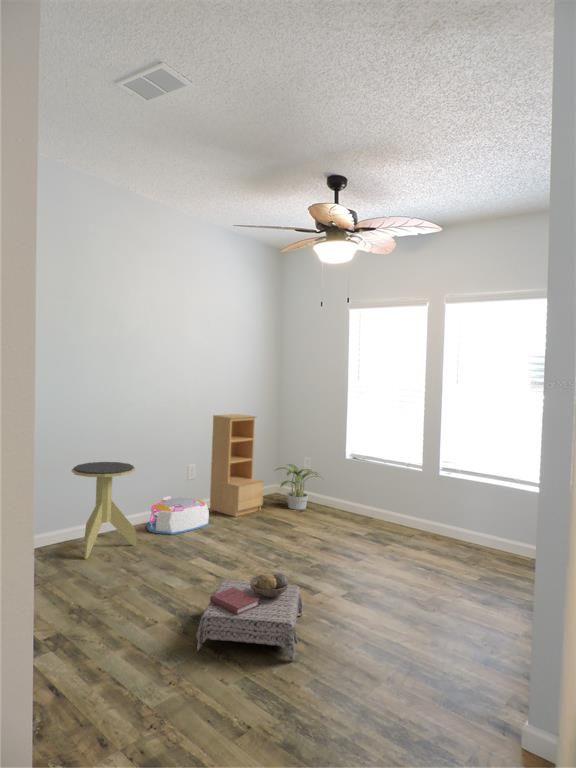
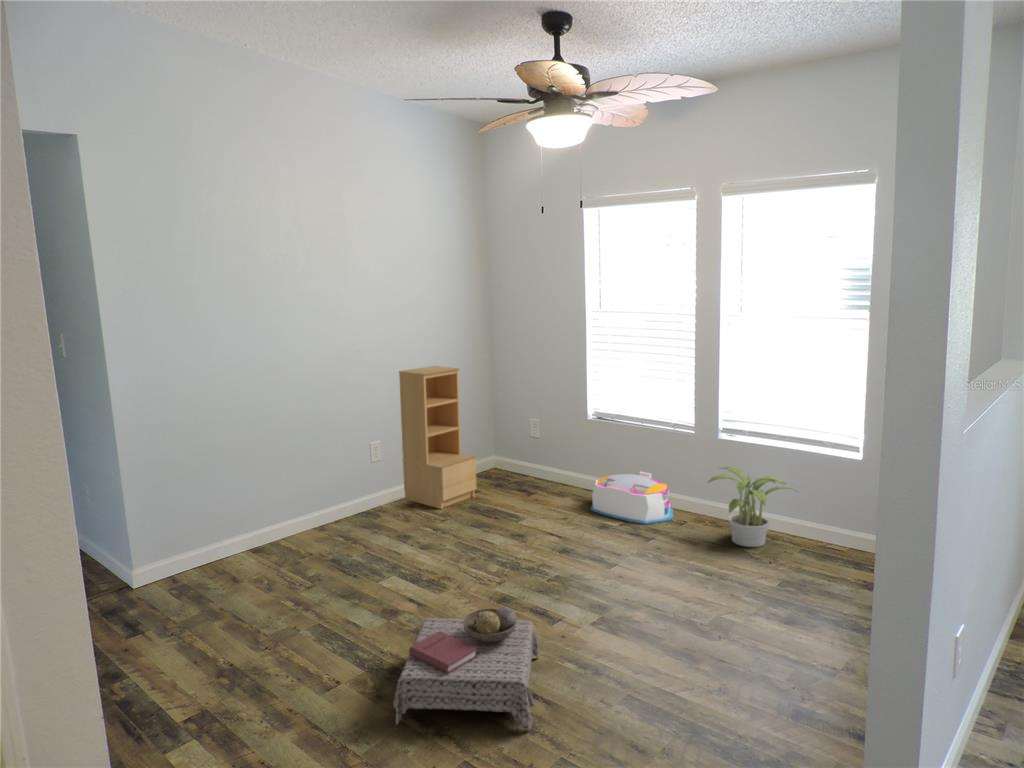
side table: present [72,462,137,559] -> none [204,451,307,590]
potted plant: present [276,464,319,510] -> present [708,467,792,547]
storage bin: present [147,496,210,535] -> present [591,472,673,524]

